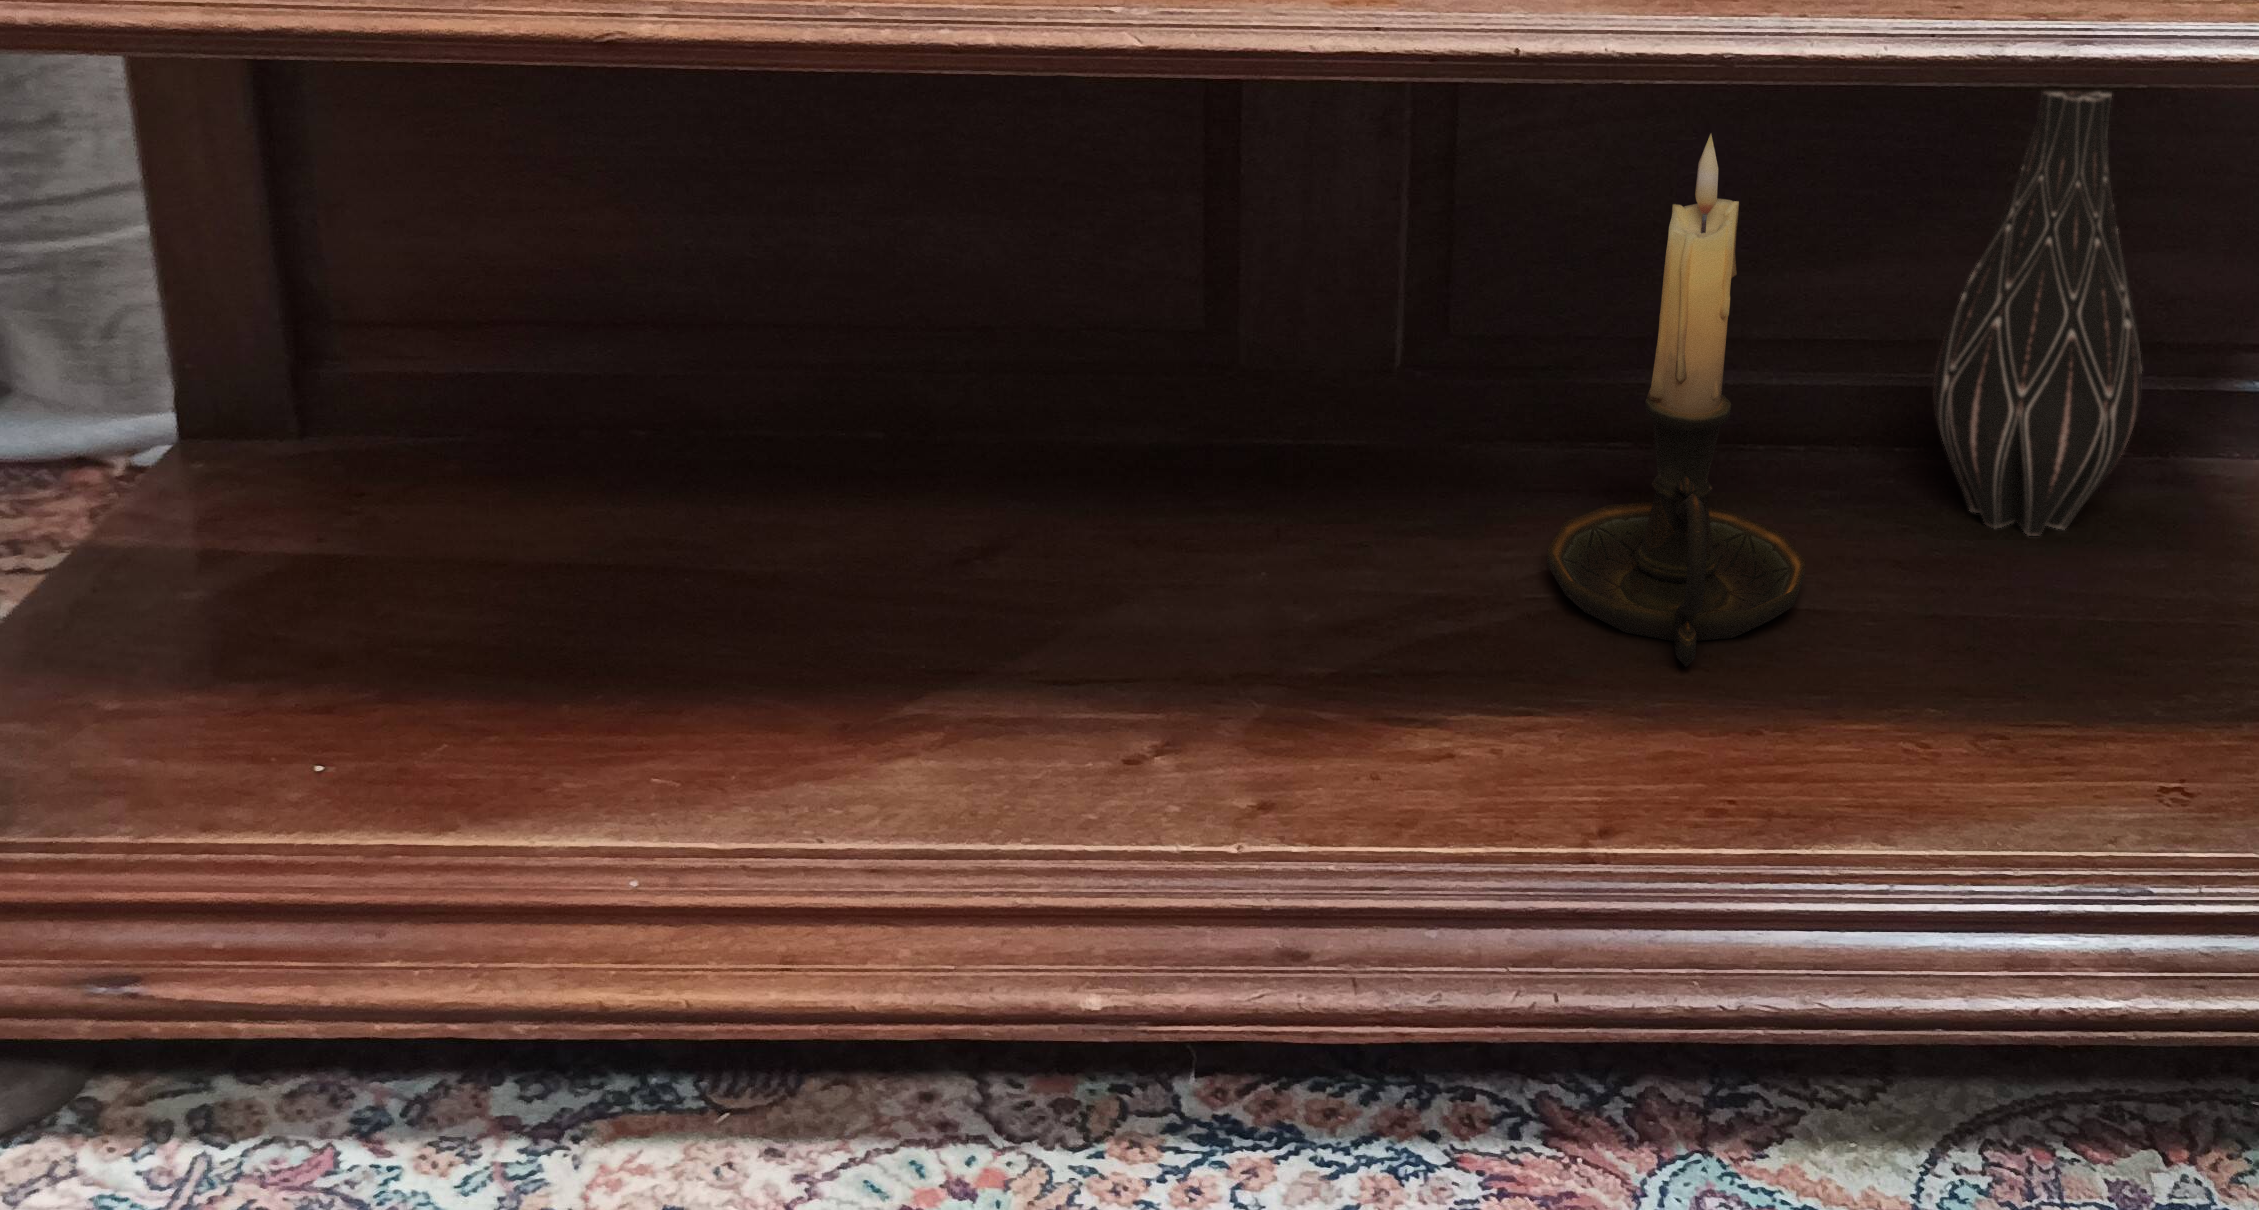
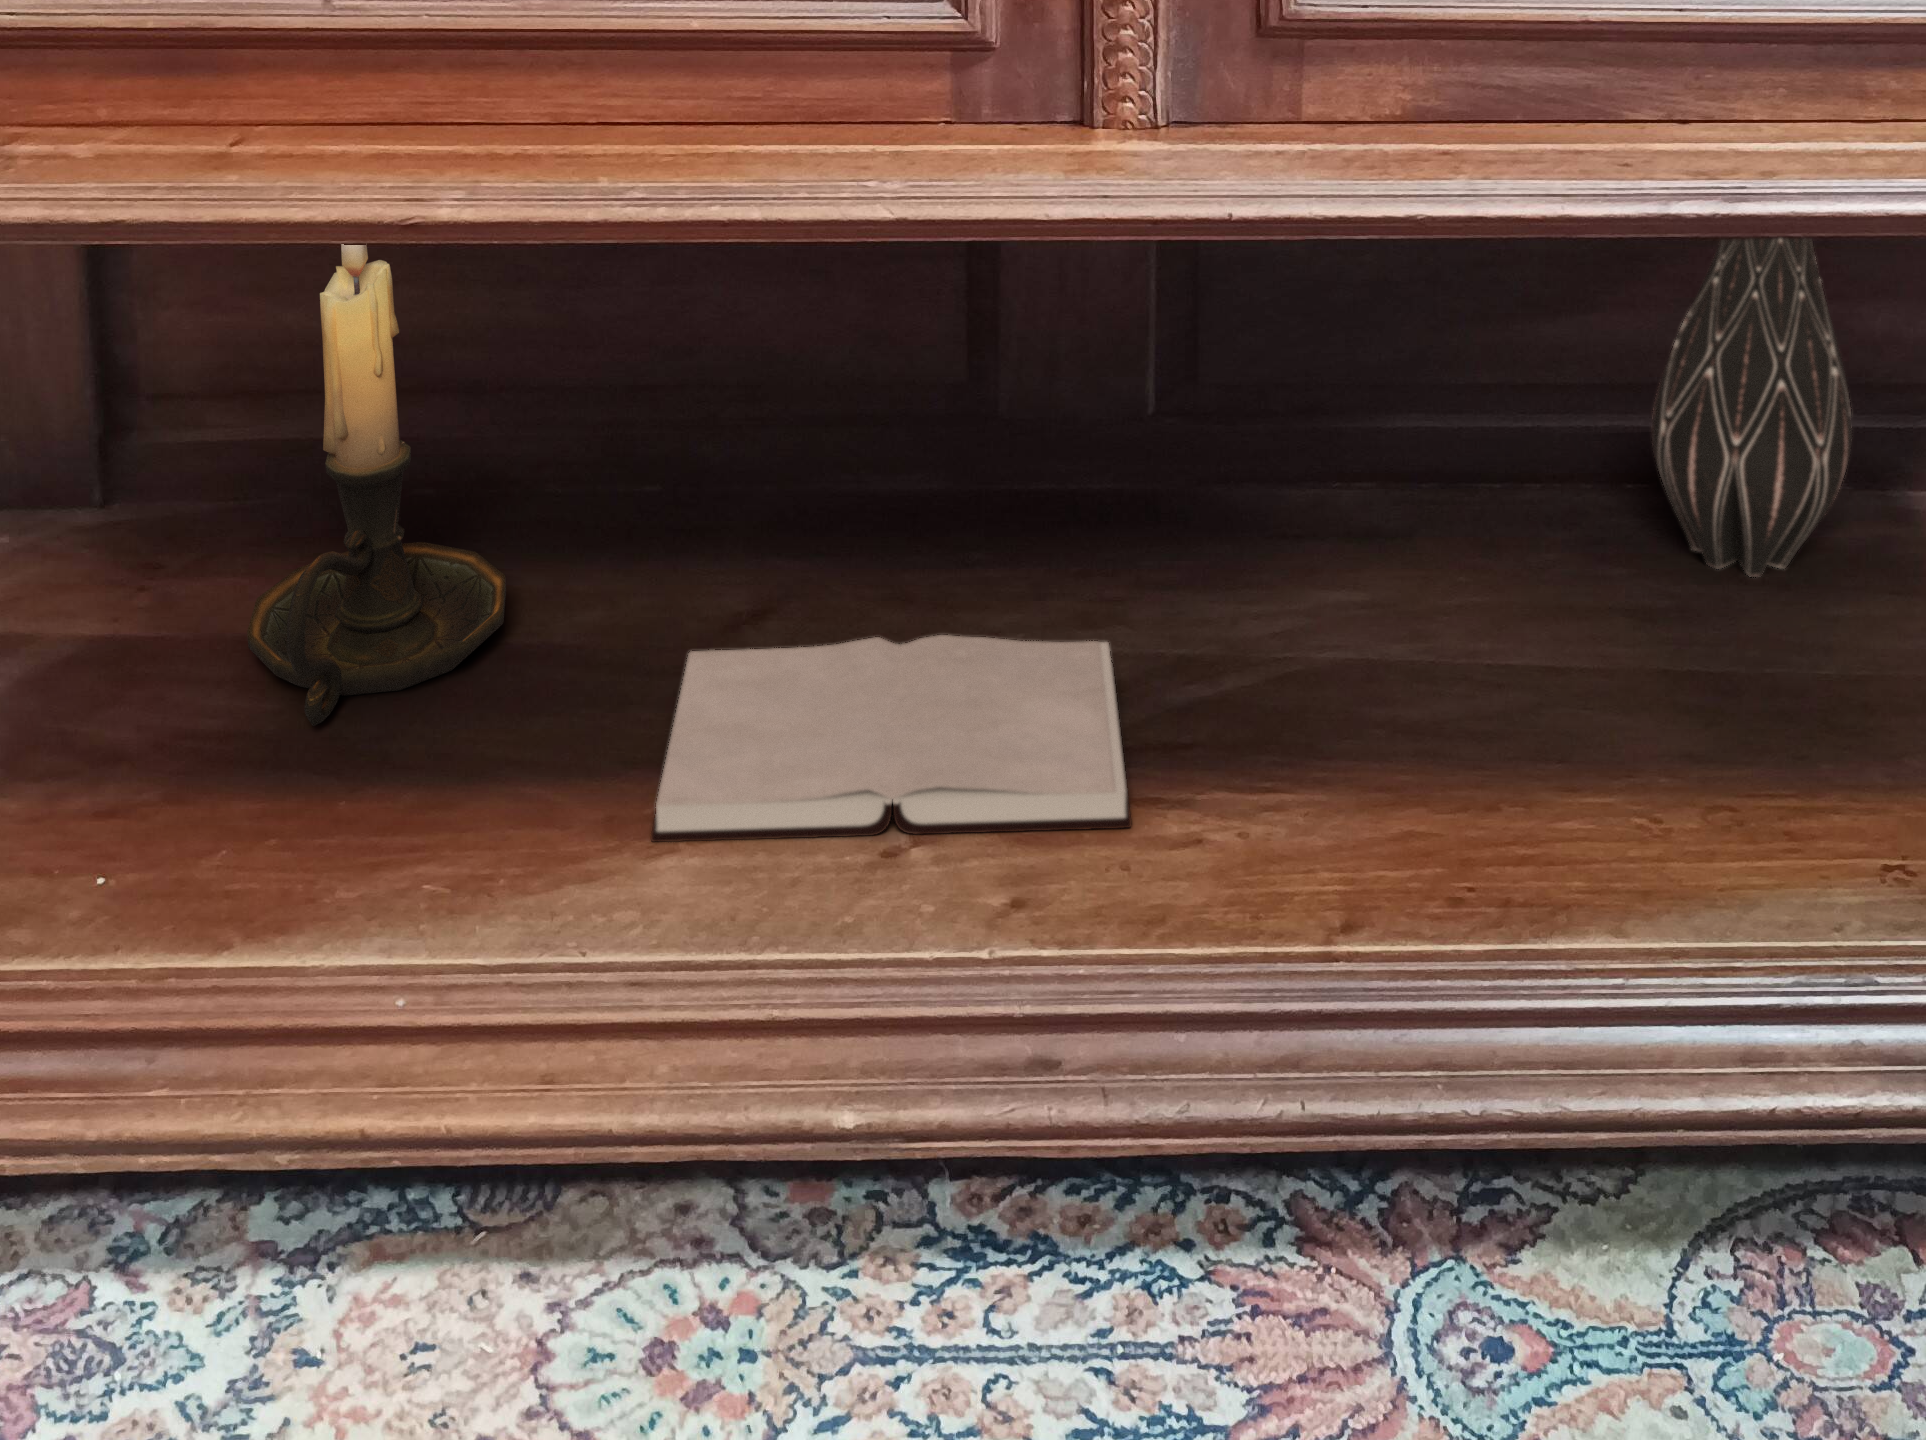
candle holder: present [1547,134,1806,667] -> present [247,244,506,726]
hardback book: none [896,564,1389,747] -> present [651,635,1131,842]

